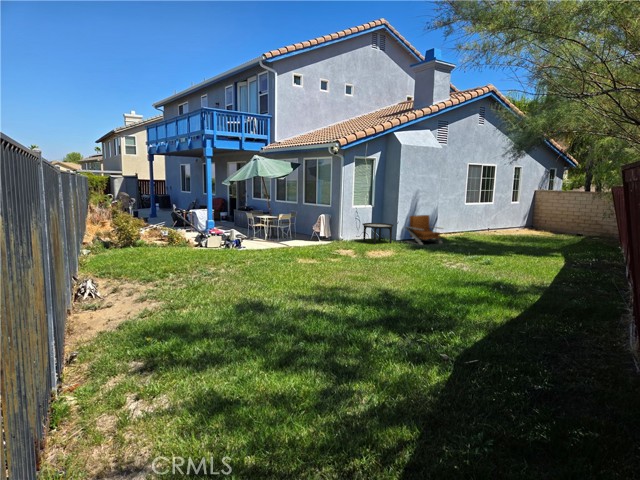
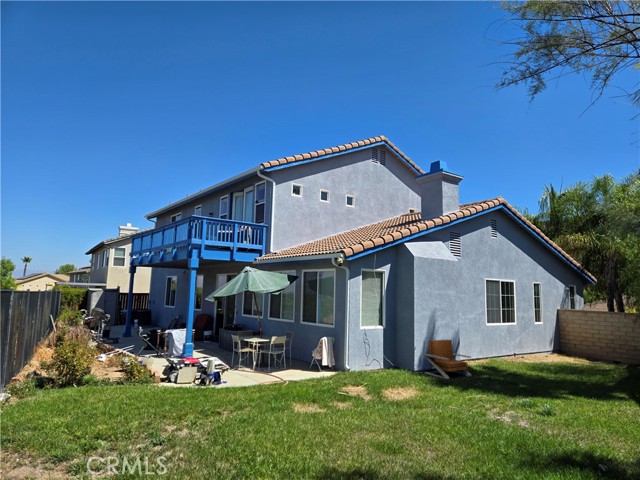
round table: present [362,223,393,245] -> none [372,349,411,378]

